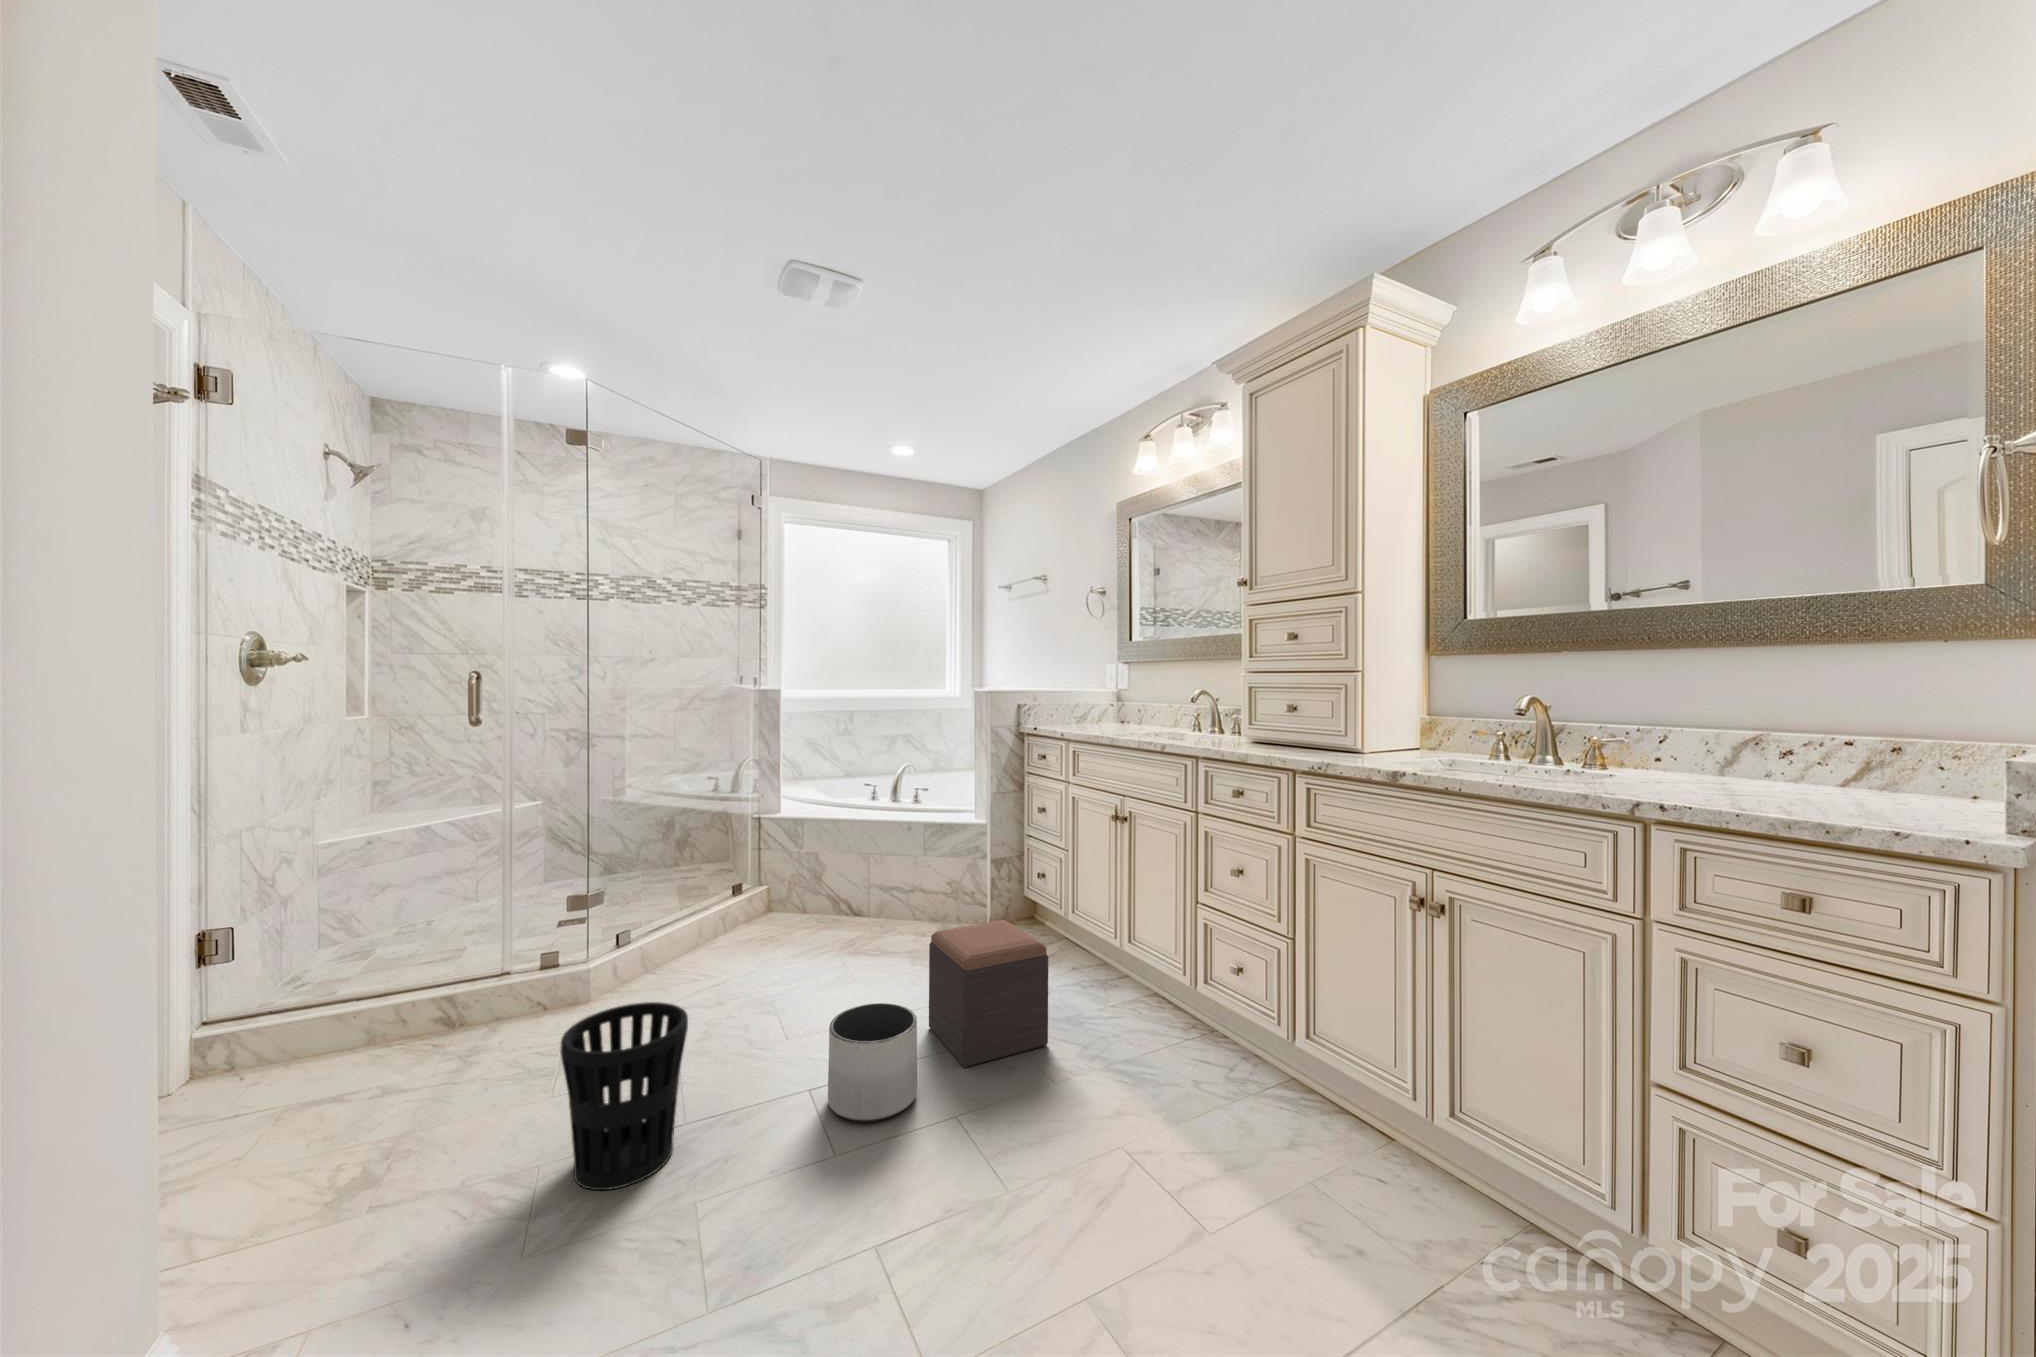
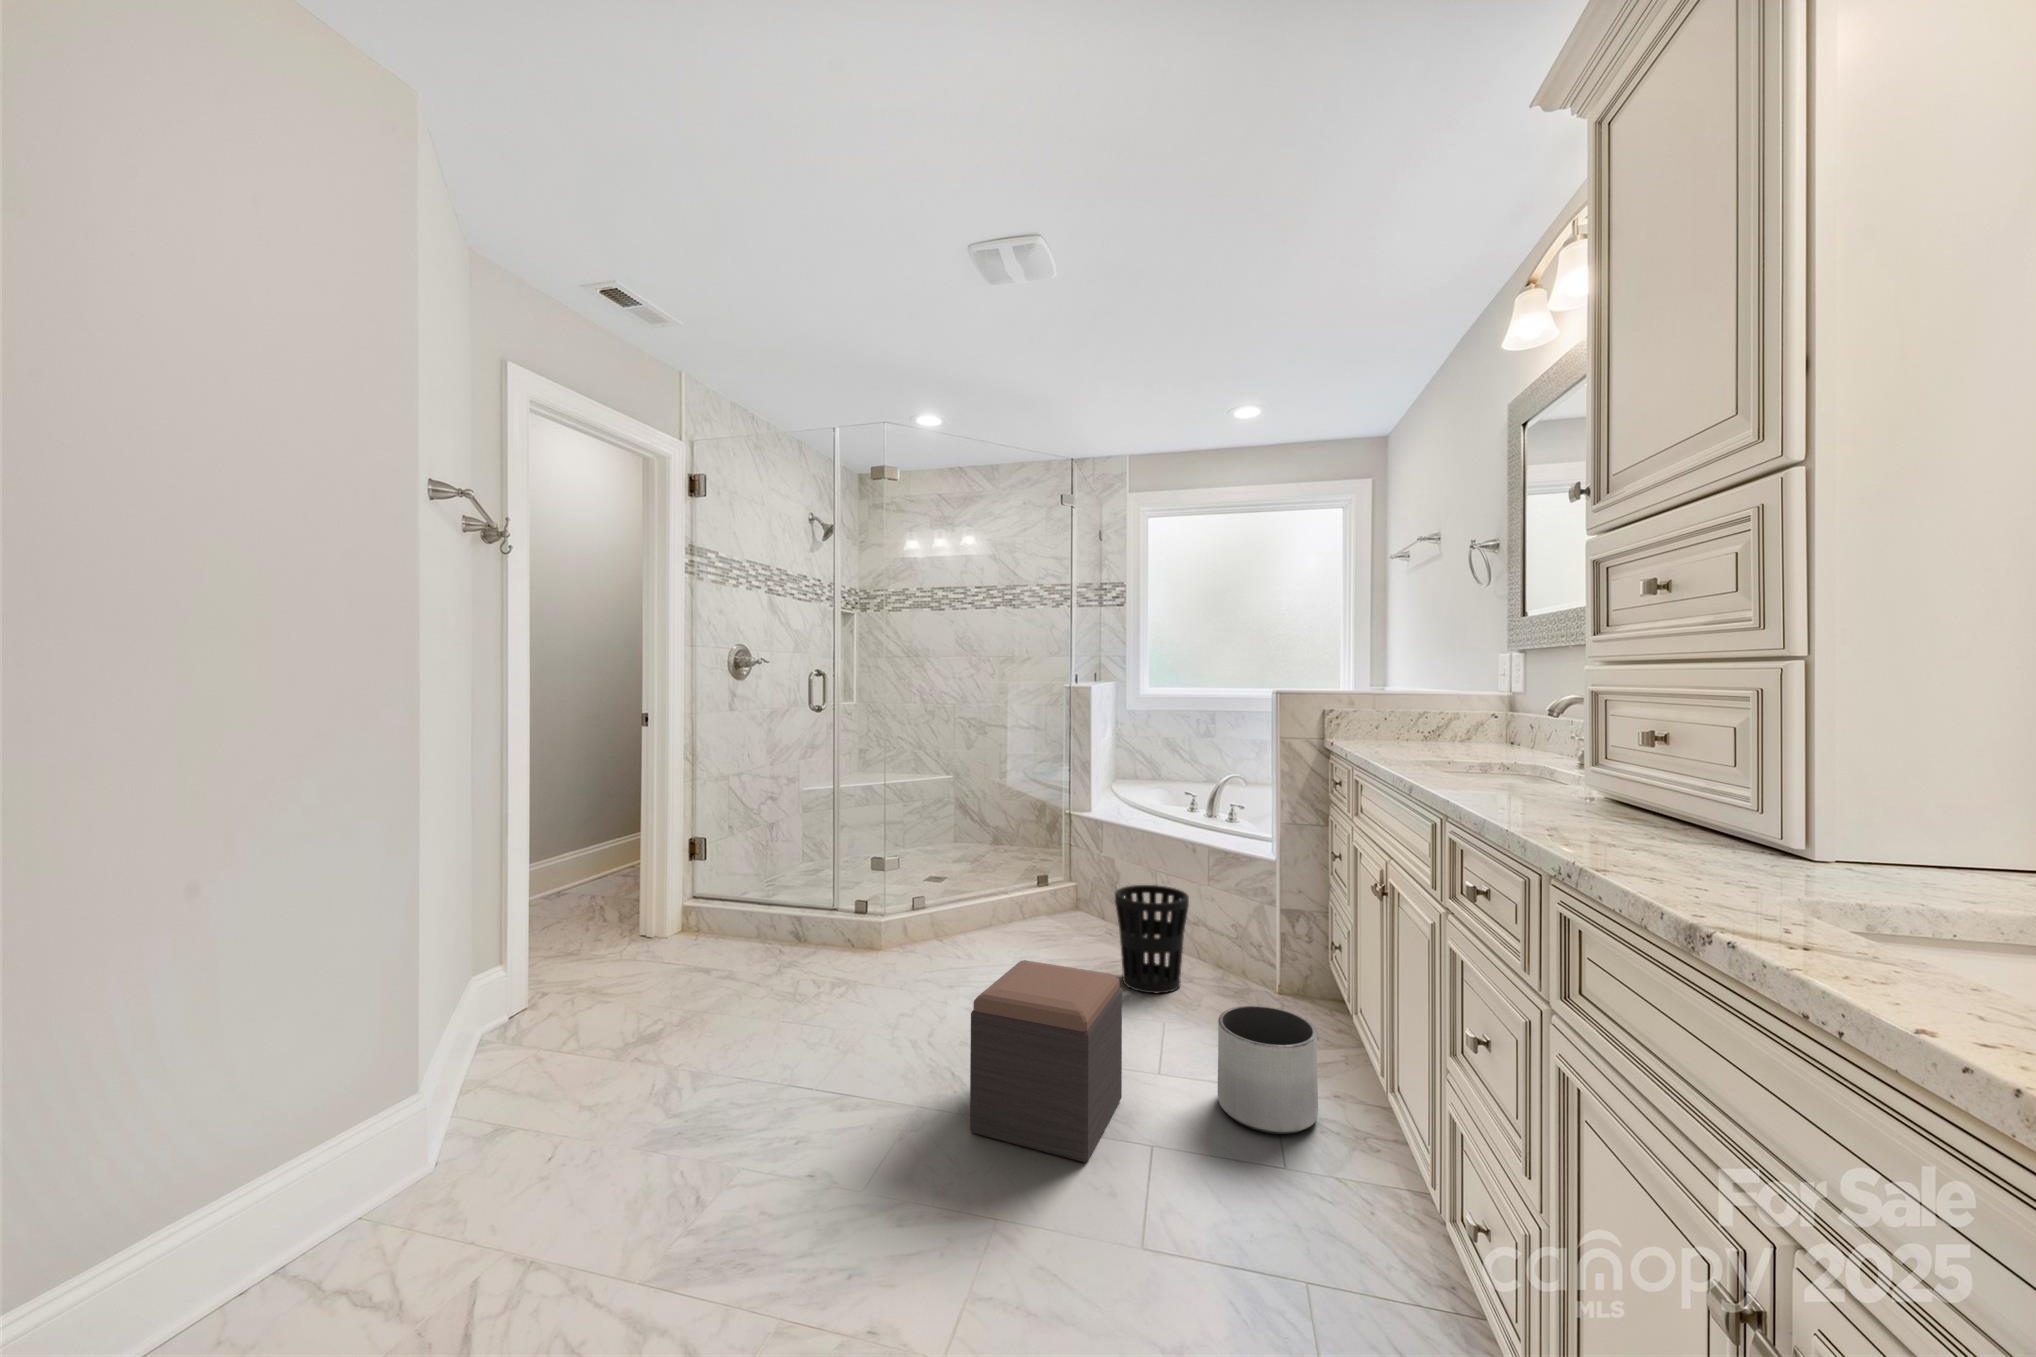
wastebasket: present [560,1002,688,1190] -> present [1115,885,1189,993]
planter: present [828,1003,917,1122] -> present [1218,1006,1318,1134]

